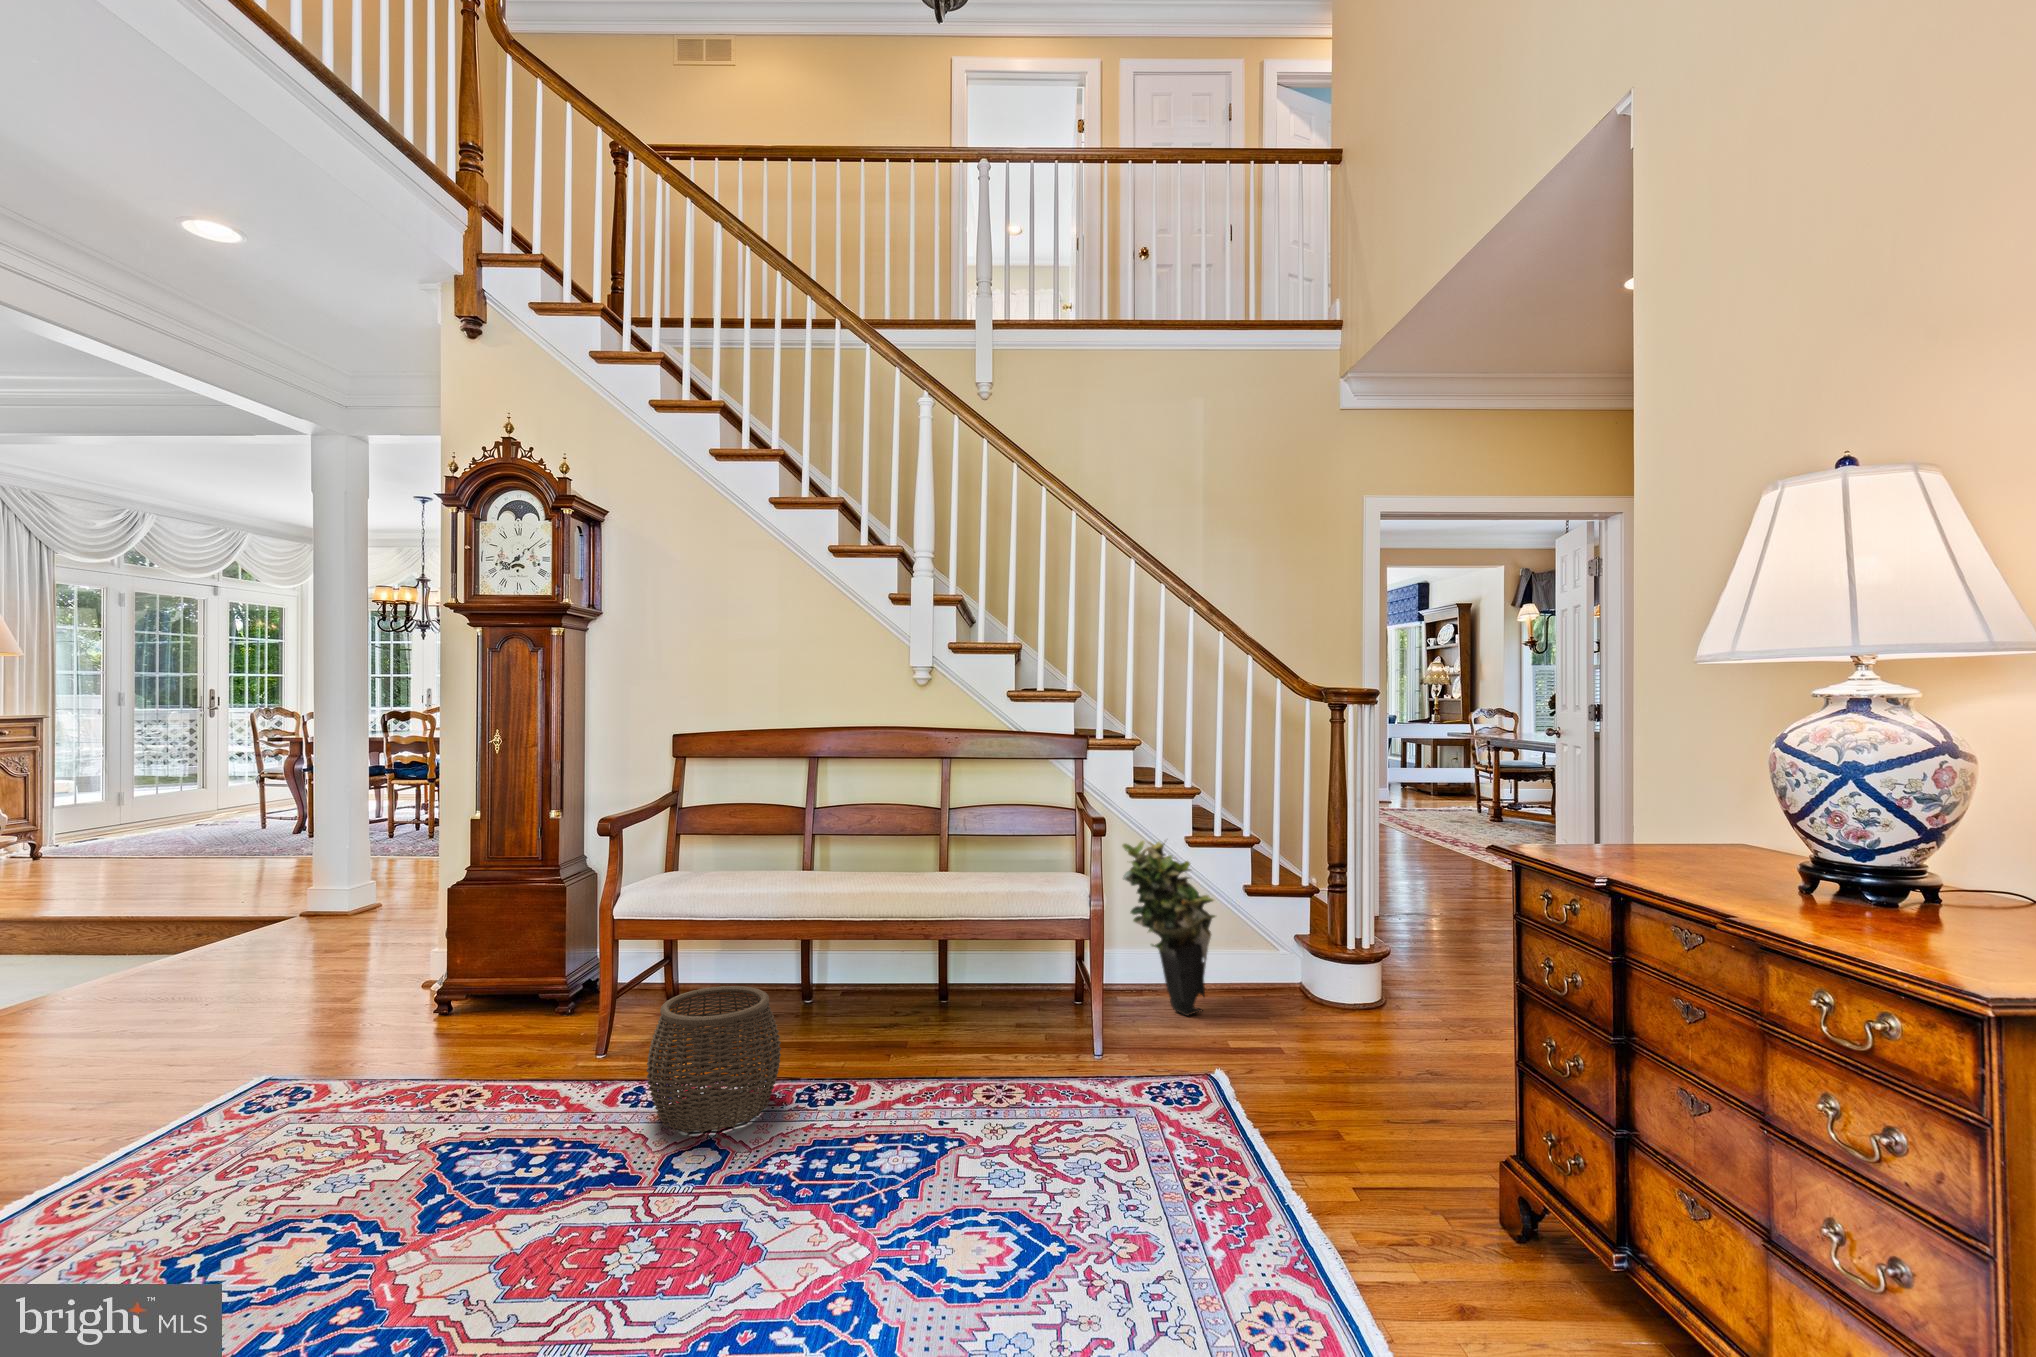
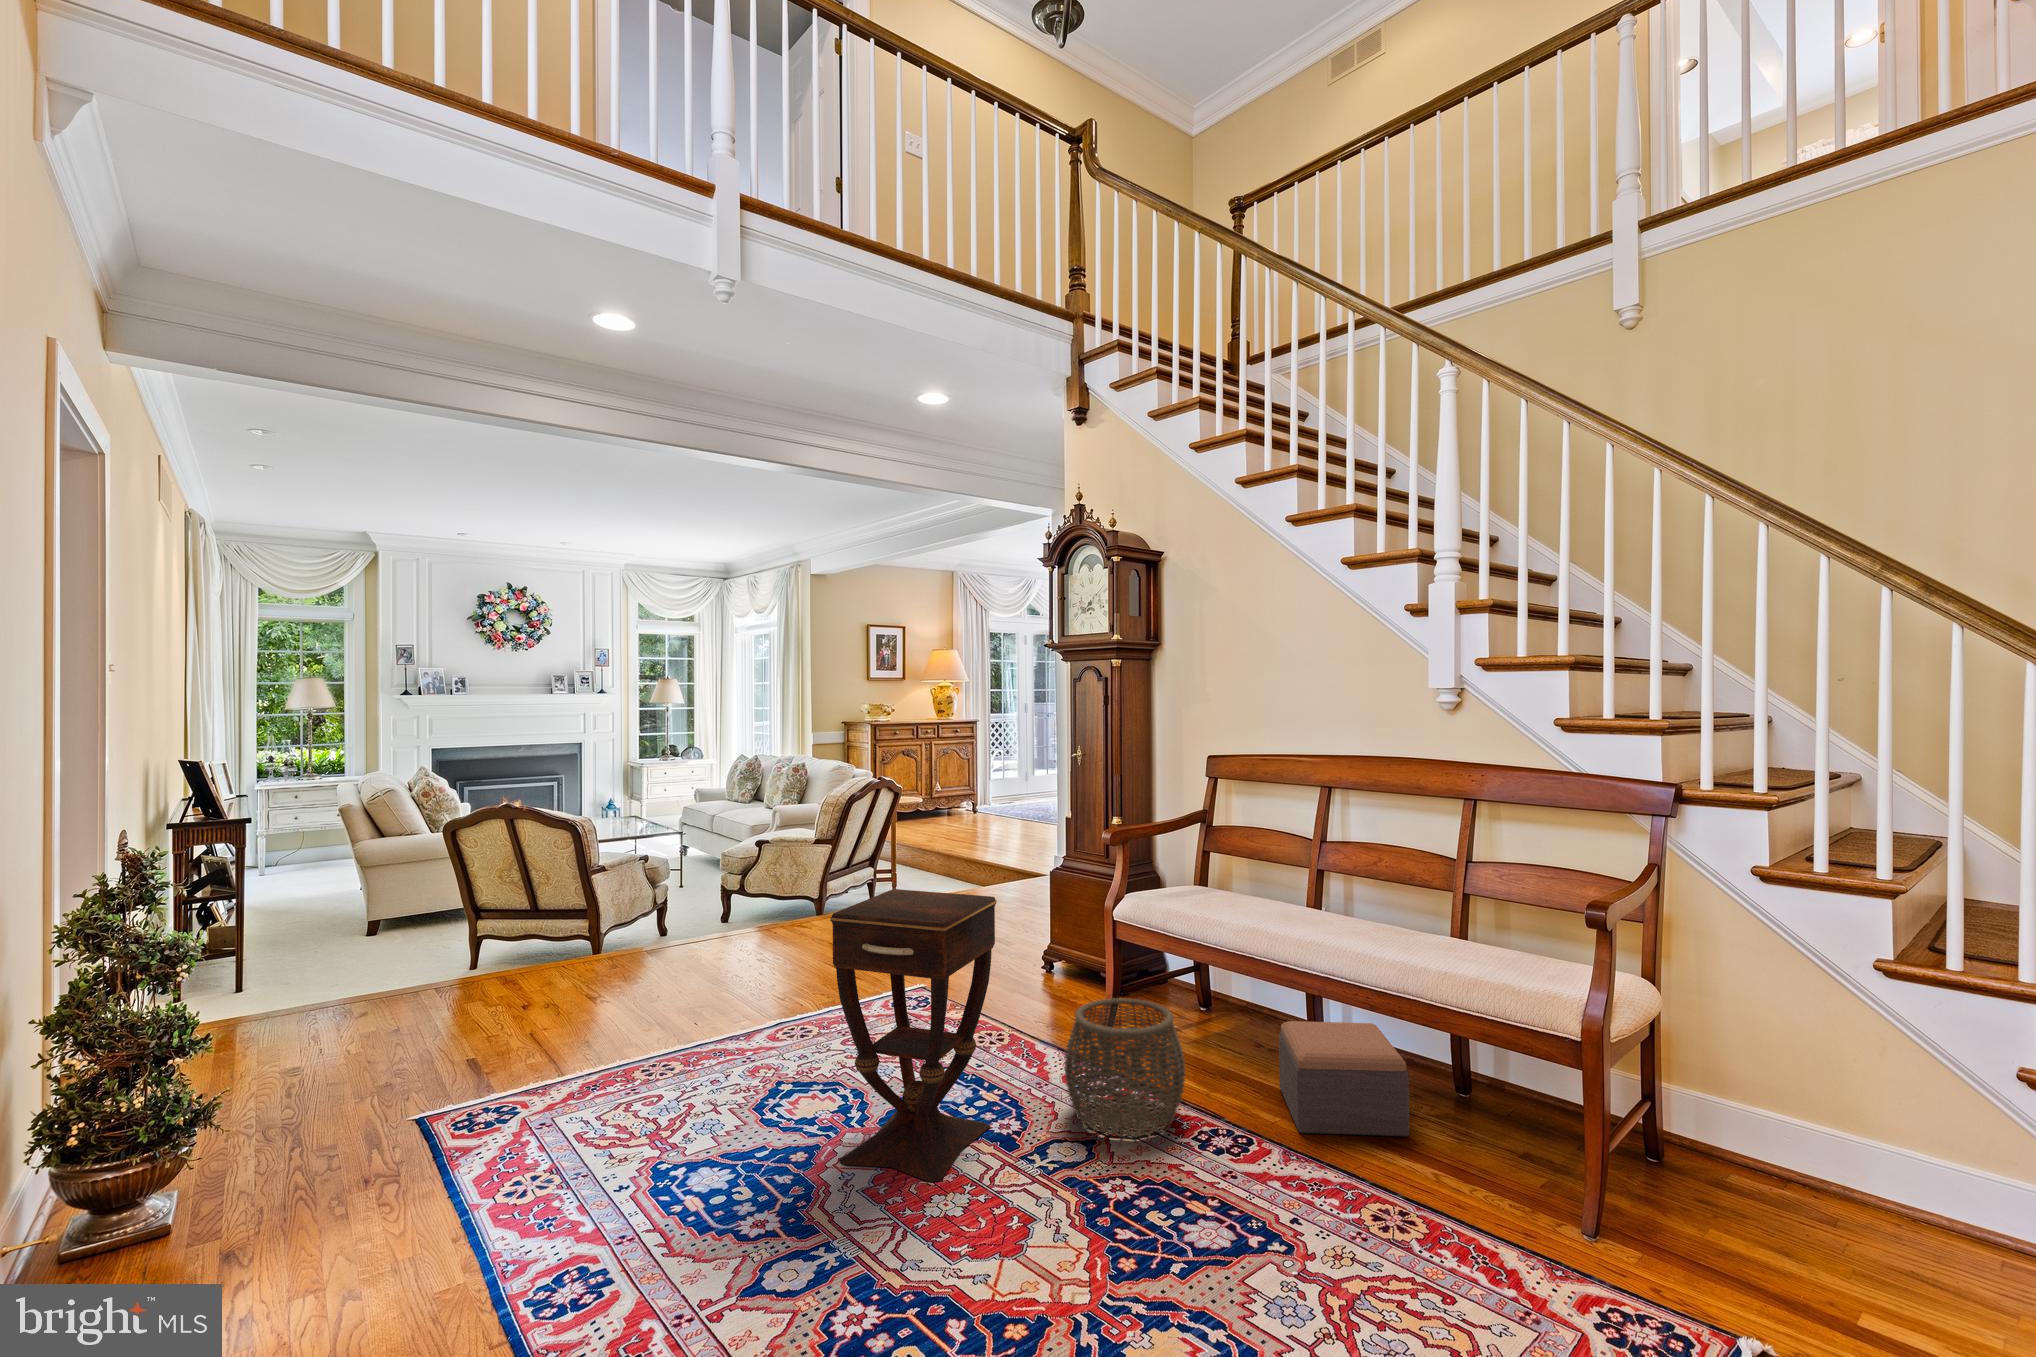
potted plant: present [1122,841,1215,1016] -> none [1710,943,1912,1248]
side table: none [407,898,602,1291] -> present [830,889,997,1182]
footstool: none [820,961,945,1066] -> present [1279,1021,1409,1136]

